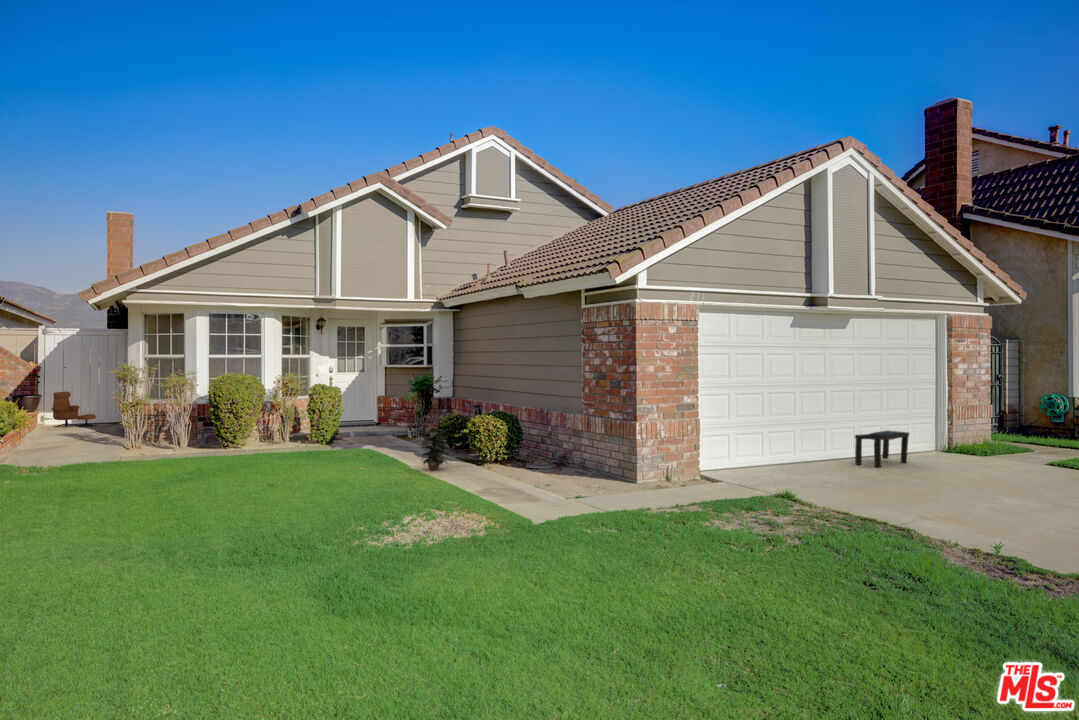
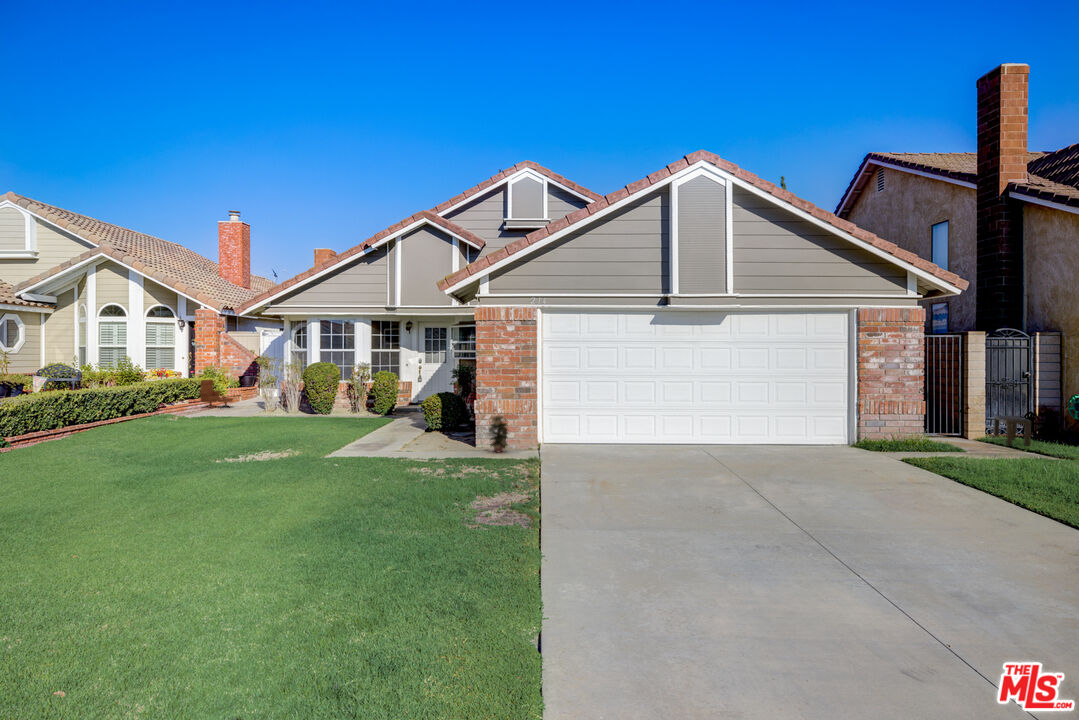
bench: present [855,431,909,468] -> present [994,415,1031,446]

